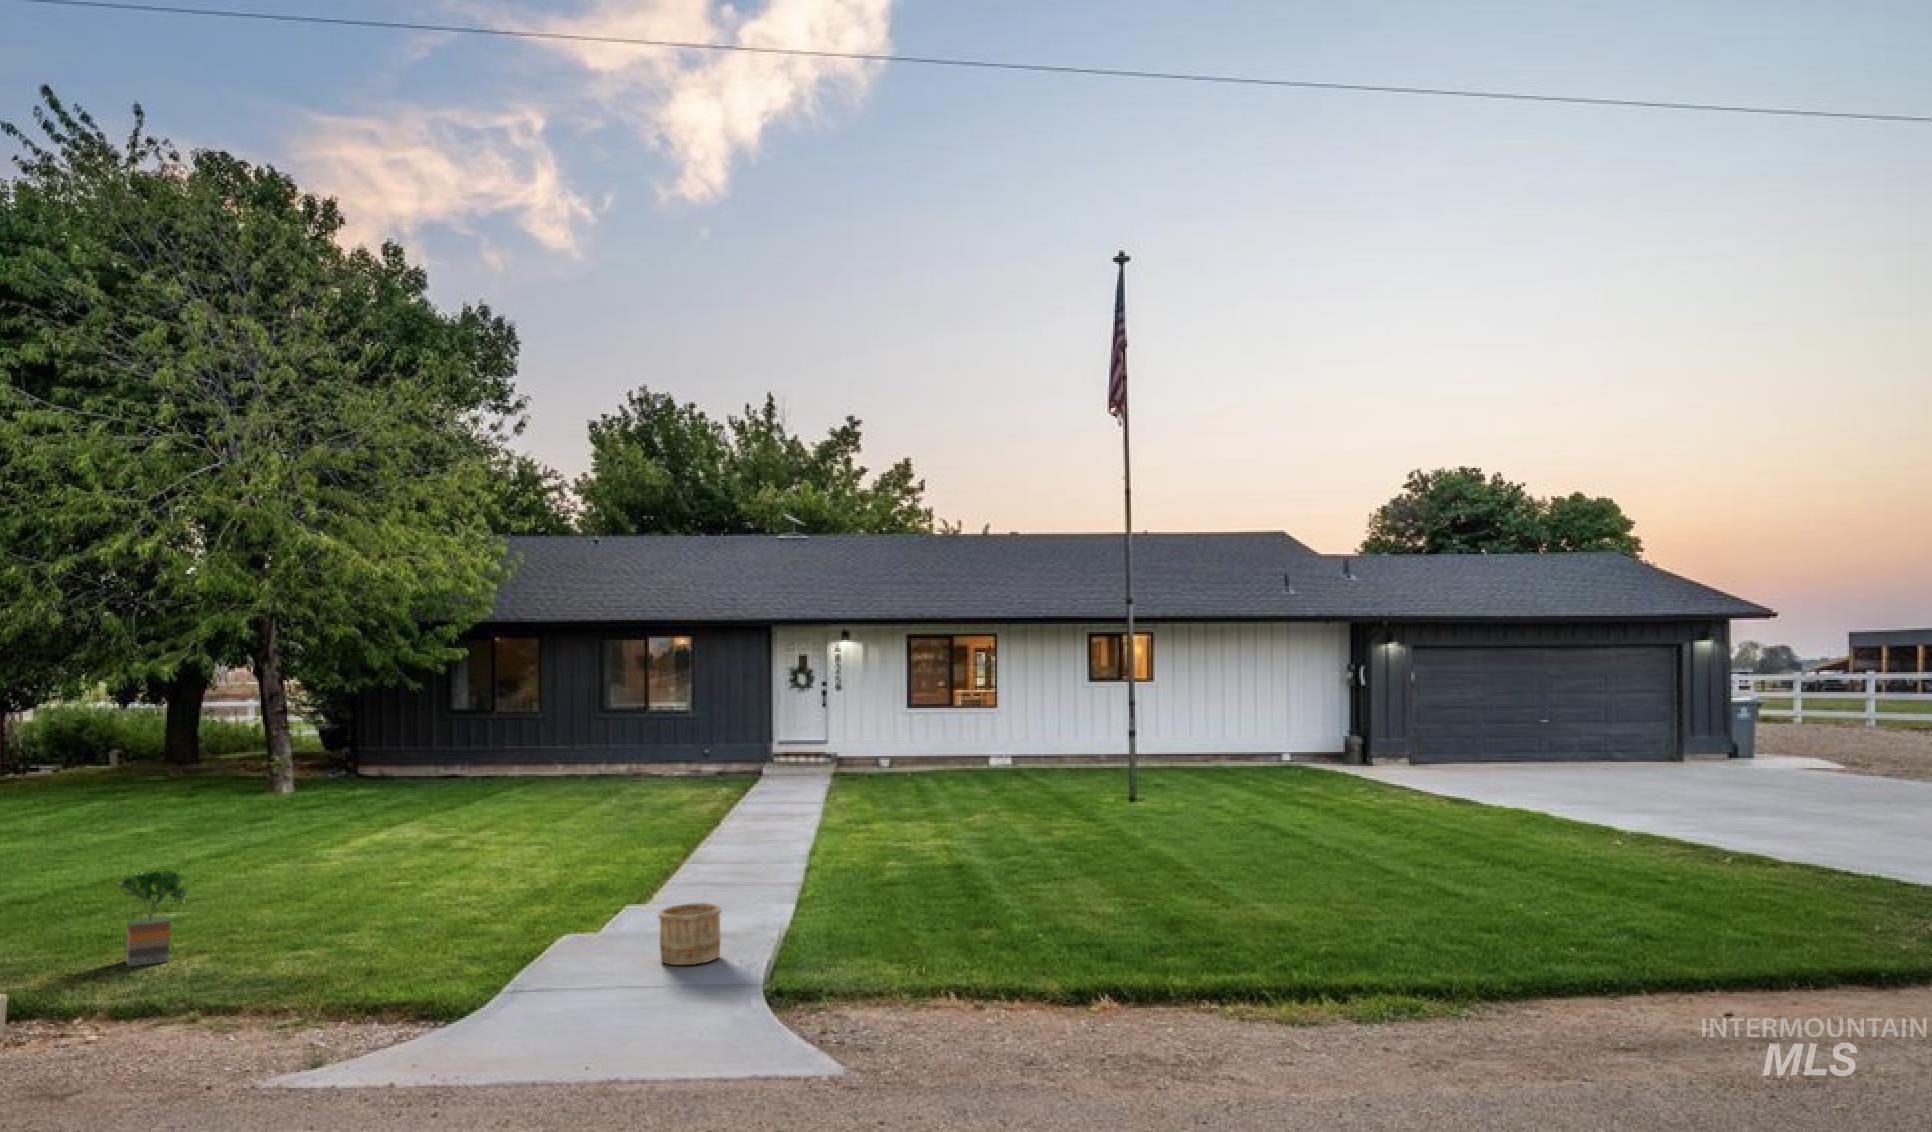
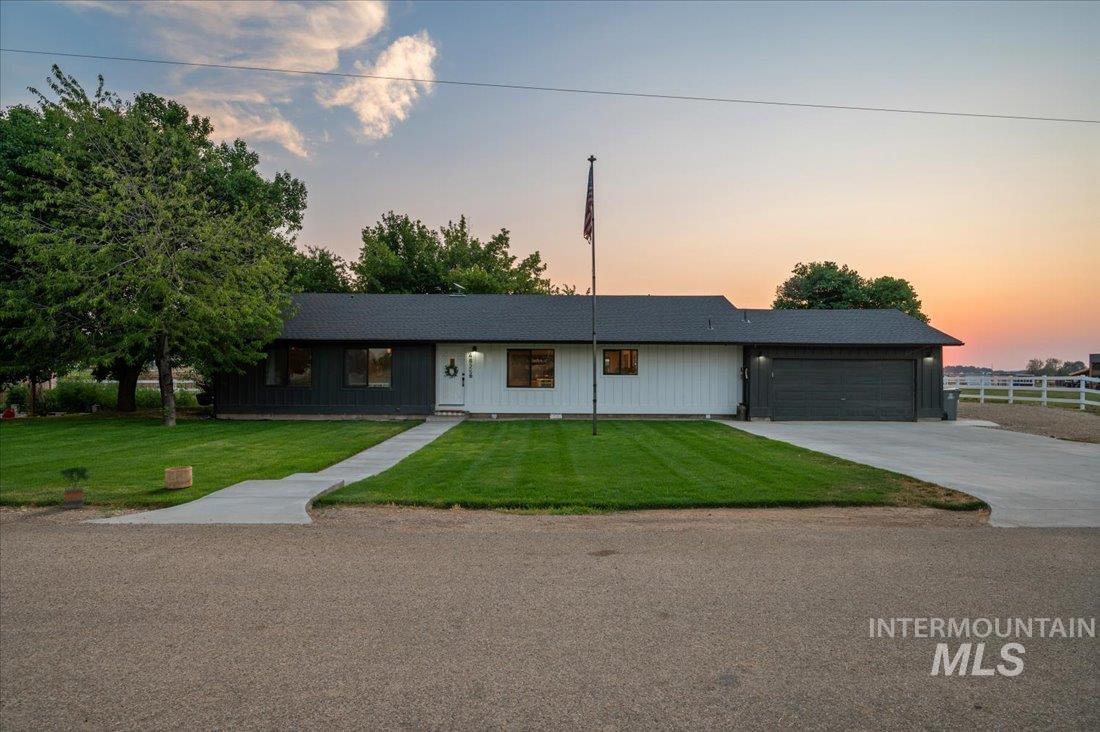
wooden bucket: present [658,903,721,965] -> present [164,466,192,489]

